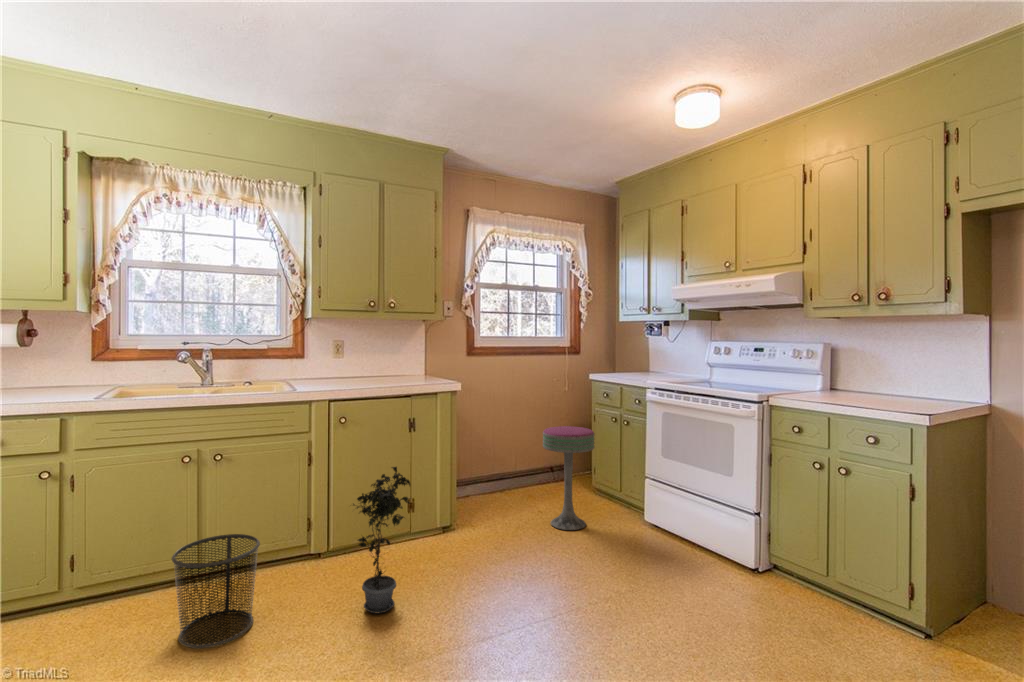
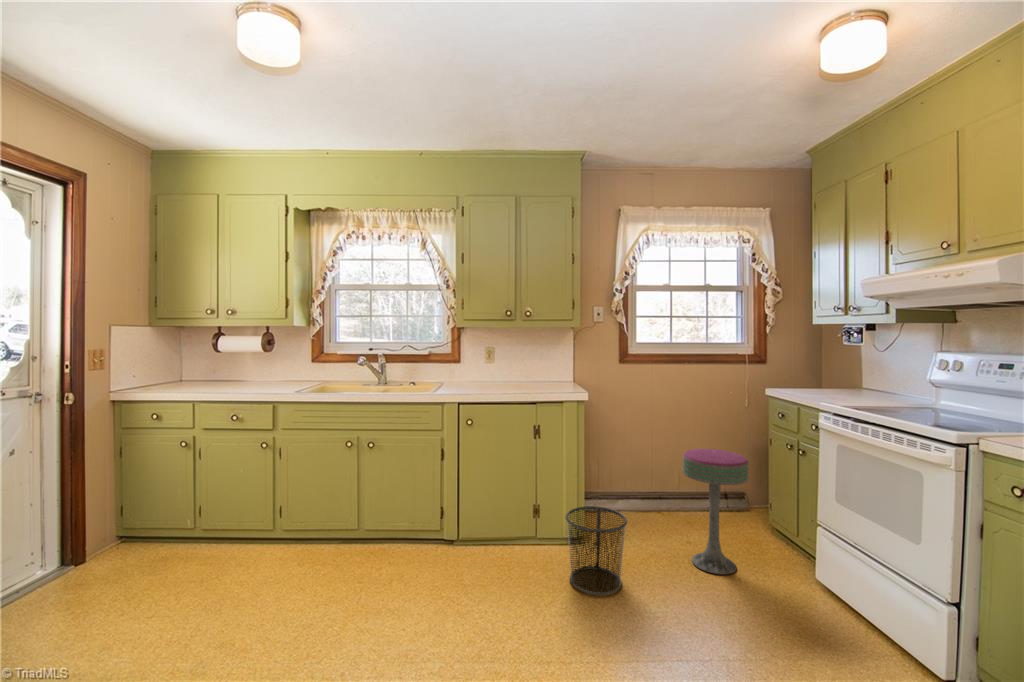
potted plant: present [353,467,410,613] -> none [441,478,498,618]
waste bin: present [172,534,260,648] -> present [566,506,627,595]

